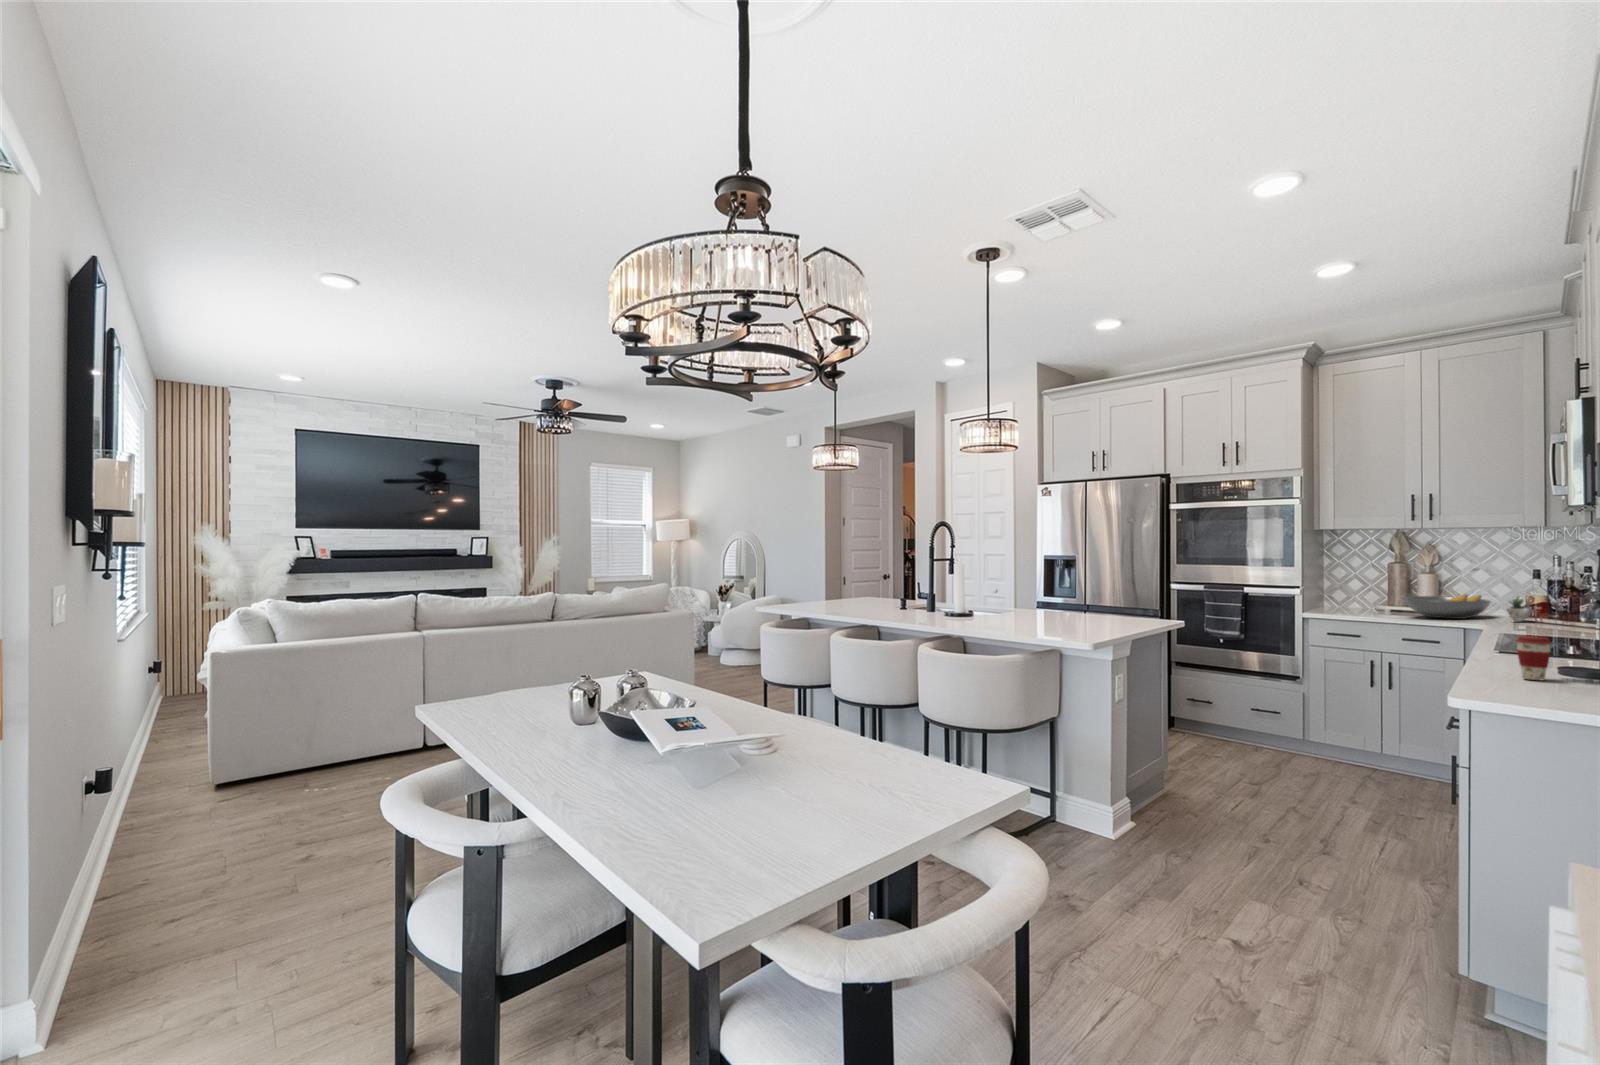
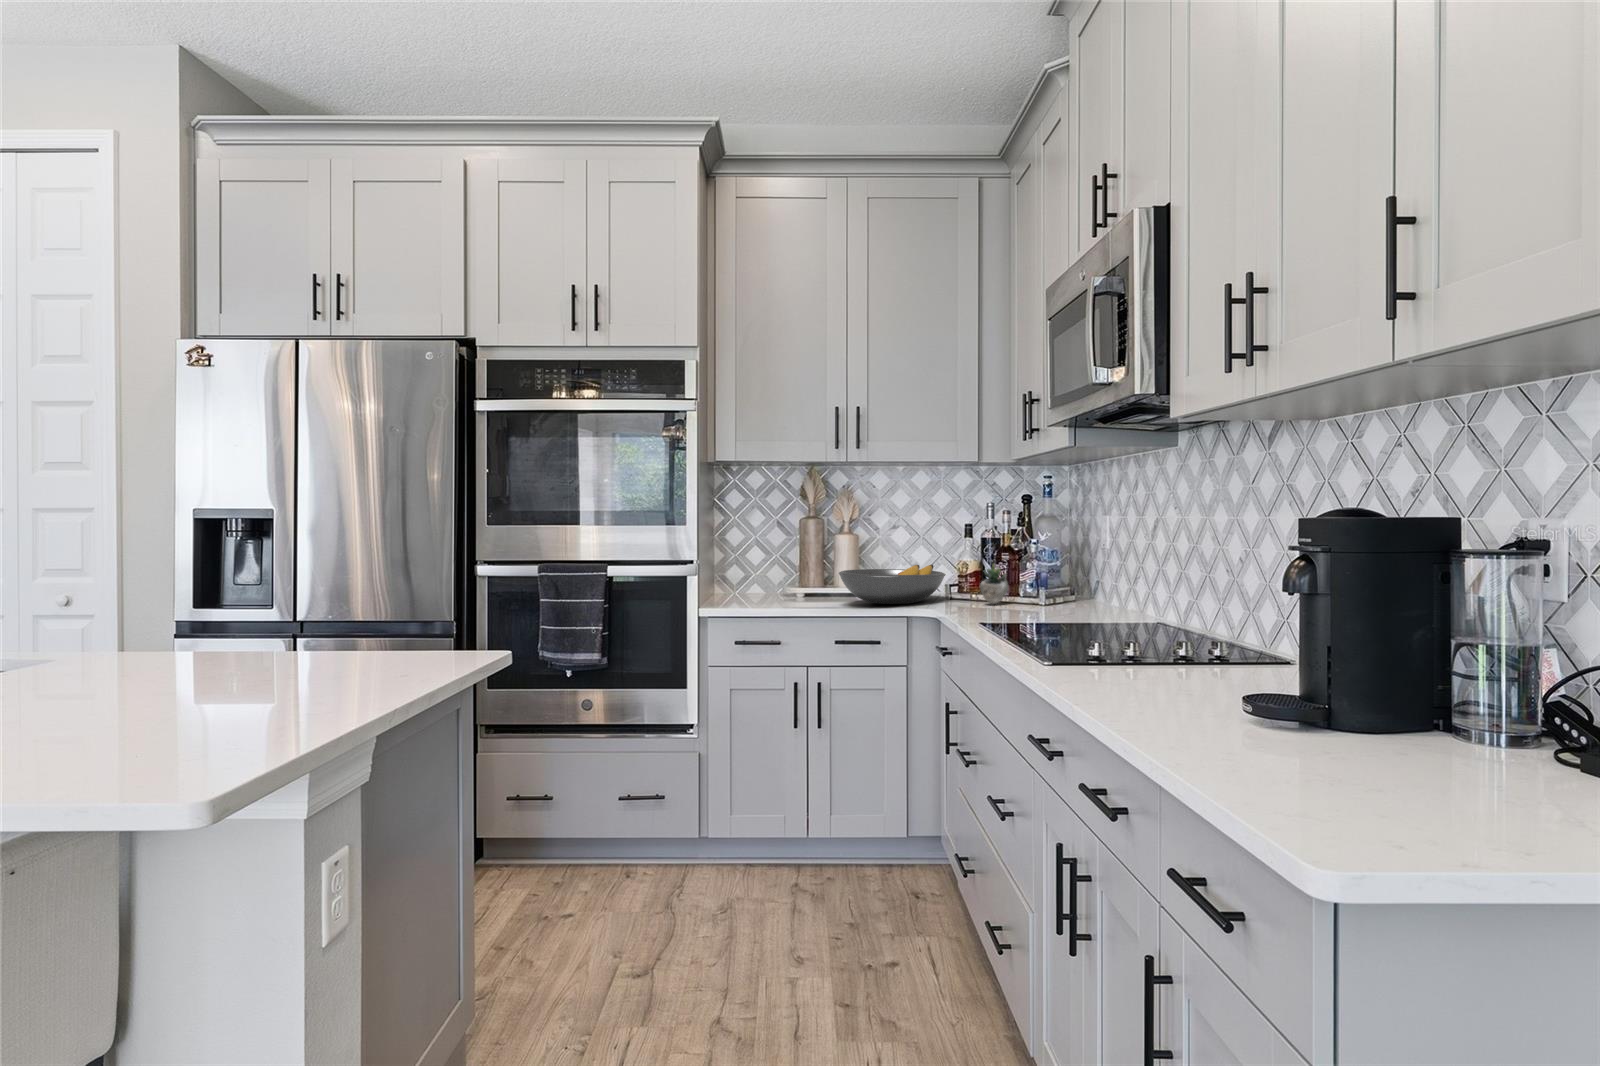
coffee cup: present [1515,635,1552,680] -> none [1452,670,1547,803]

